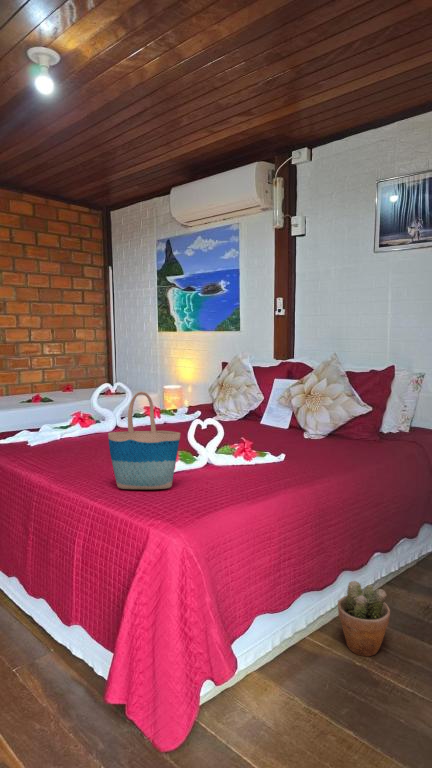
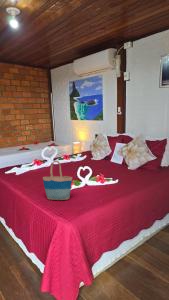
potted plant: present [338,581,390,656] -> none [138,236,160,267]

